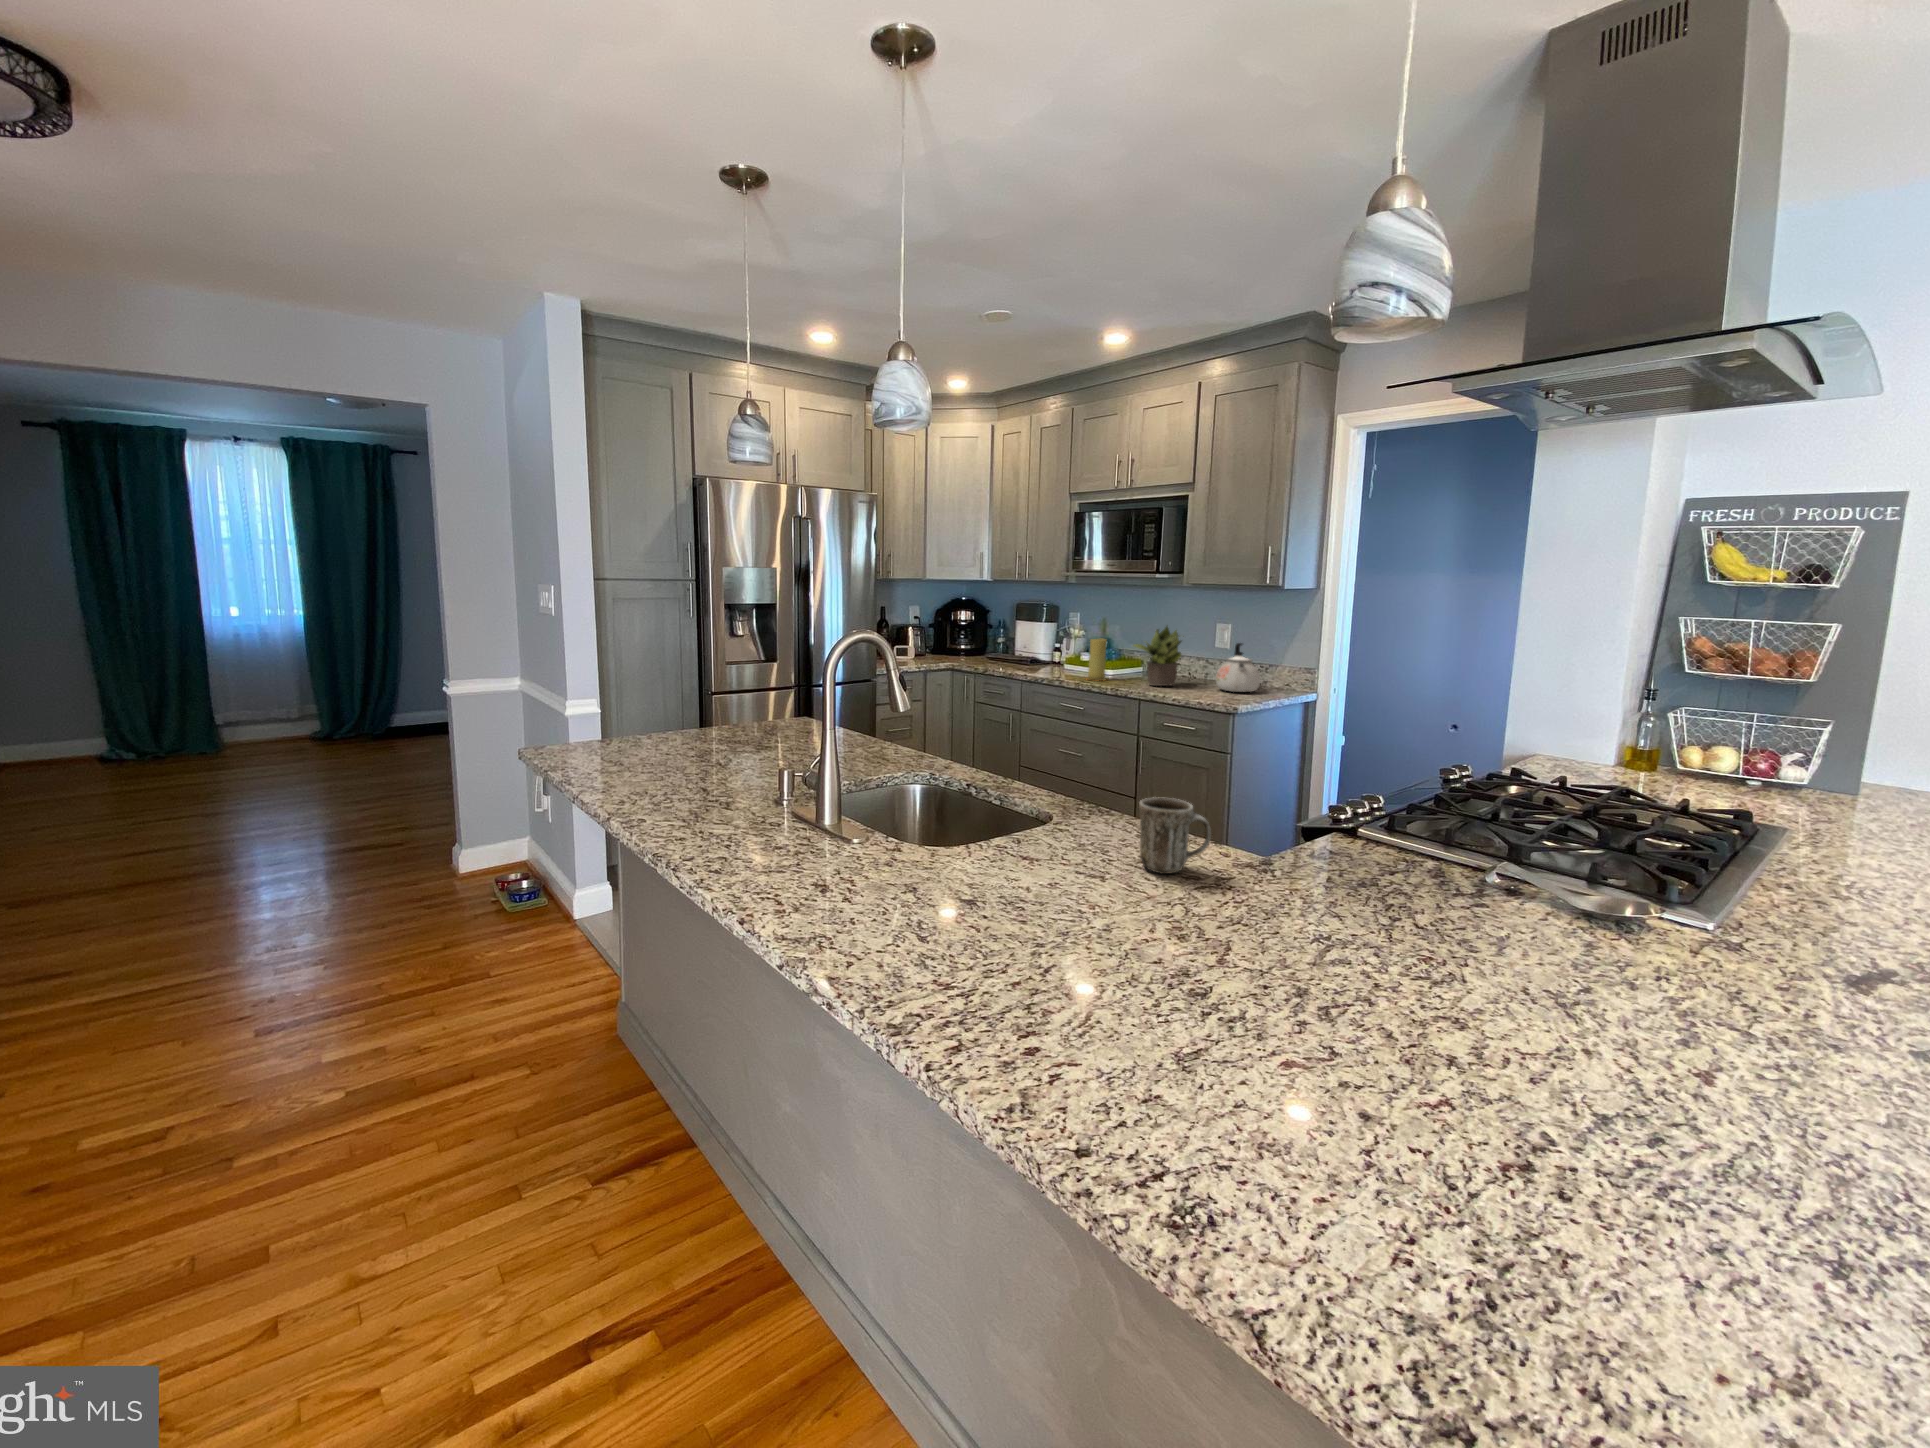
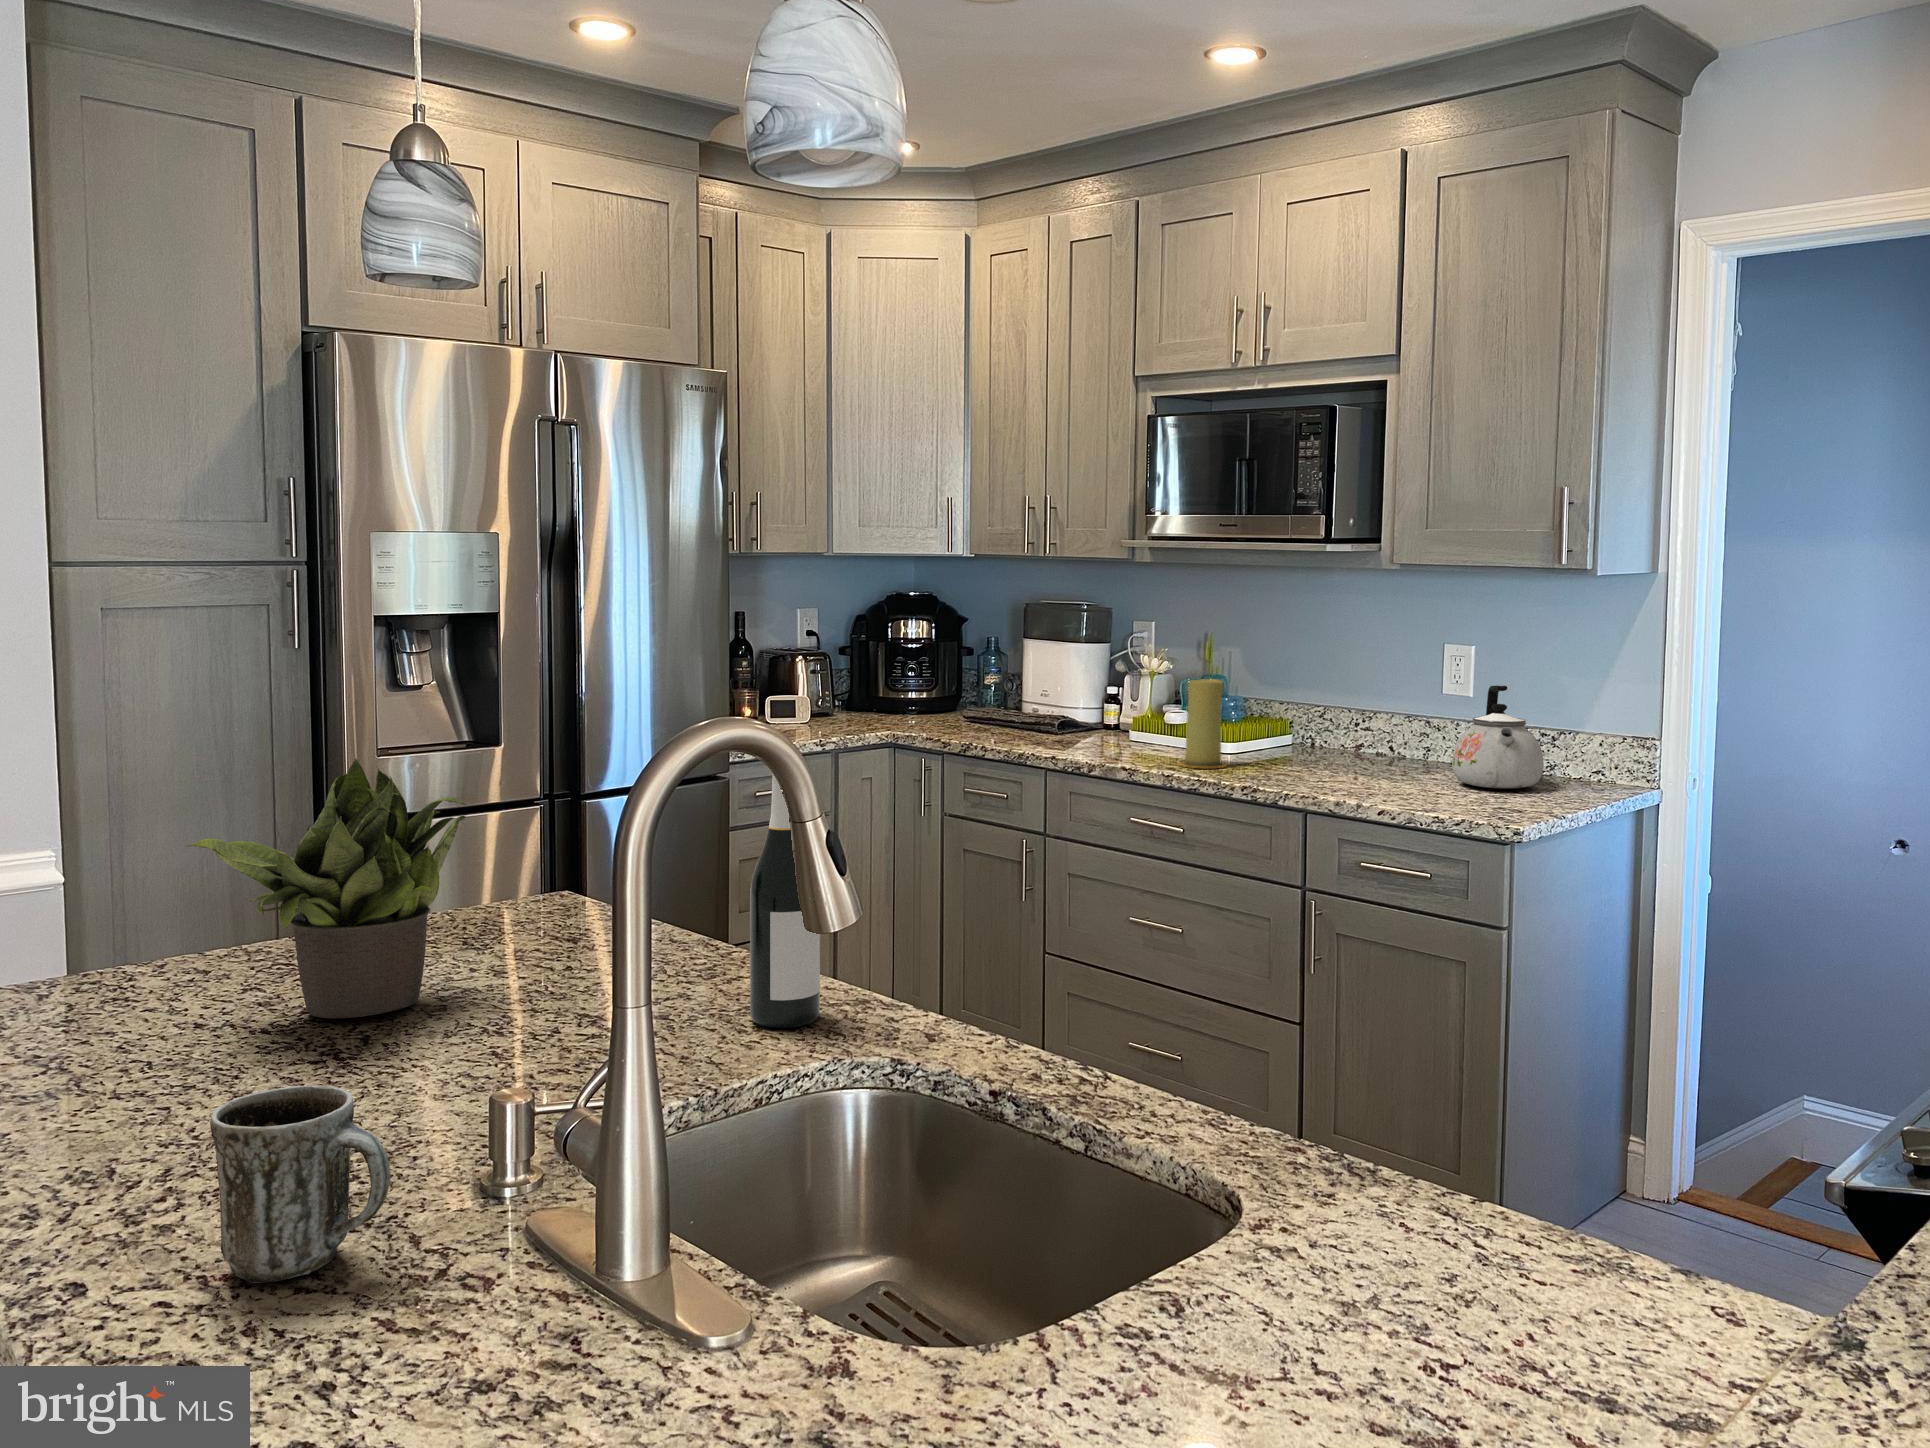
potted plant: present [1133,626,1181,686] -> present [188,758,466,1018]
wine bottle: none [880,656,909,768] -> present [750,773,820,1028]
mug: present [1139,797,1211,874] -> present [210,1085,390,1283]

